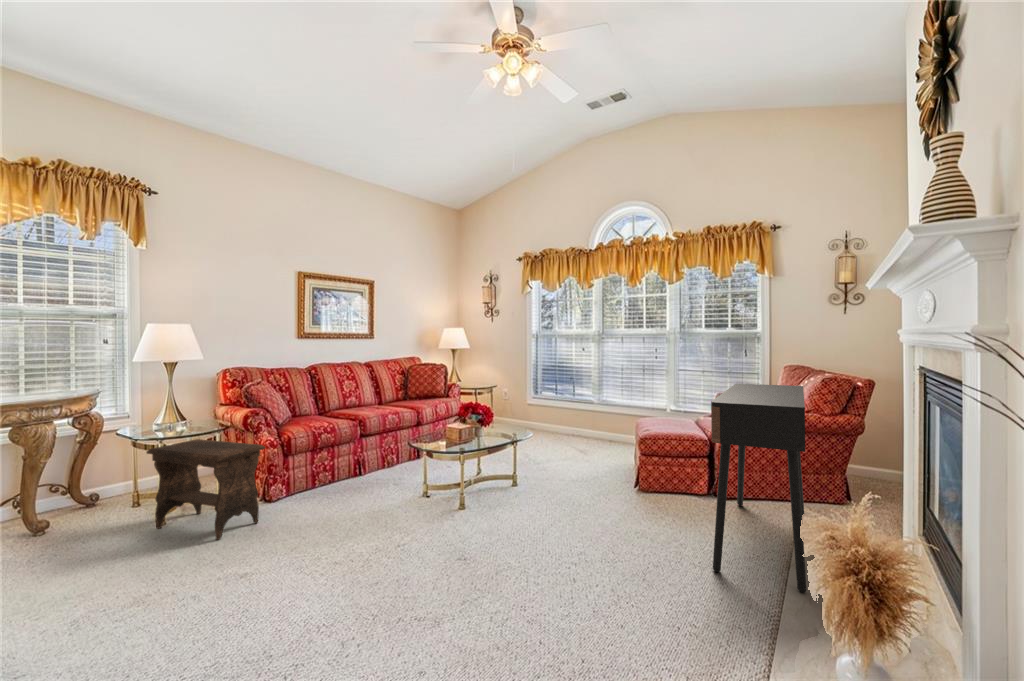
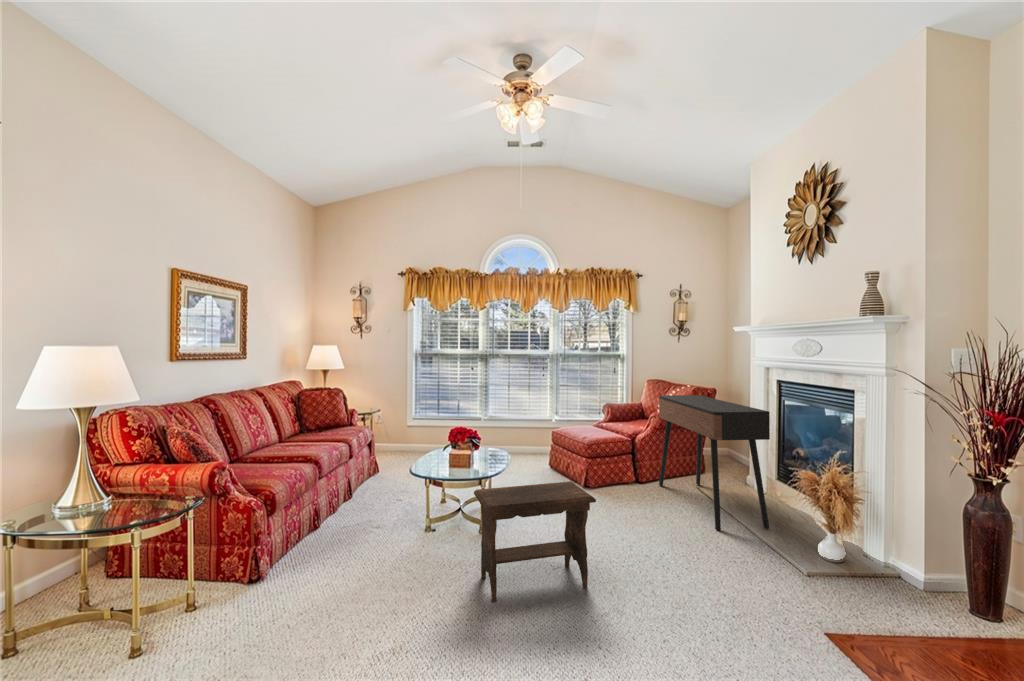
footstool: present [147,439,265,540] -> present [474,481,596,602]

